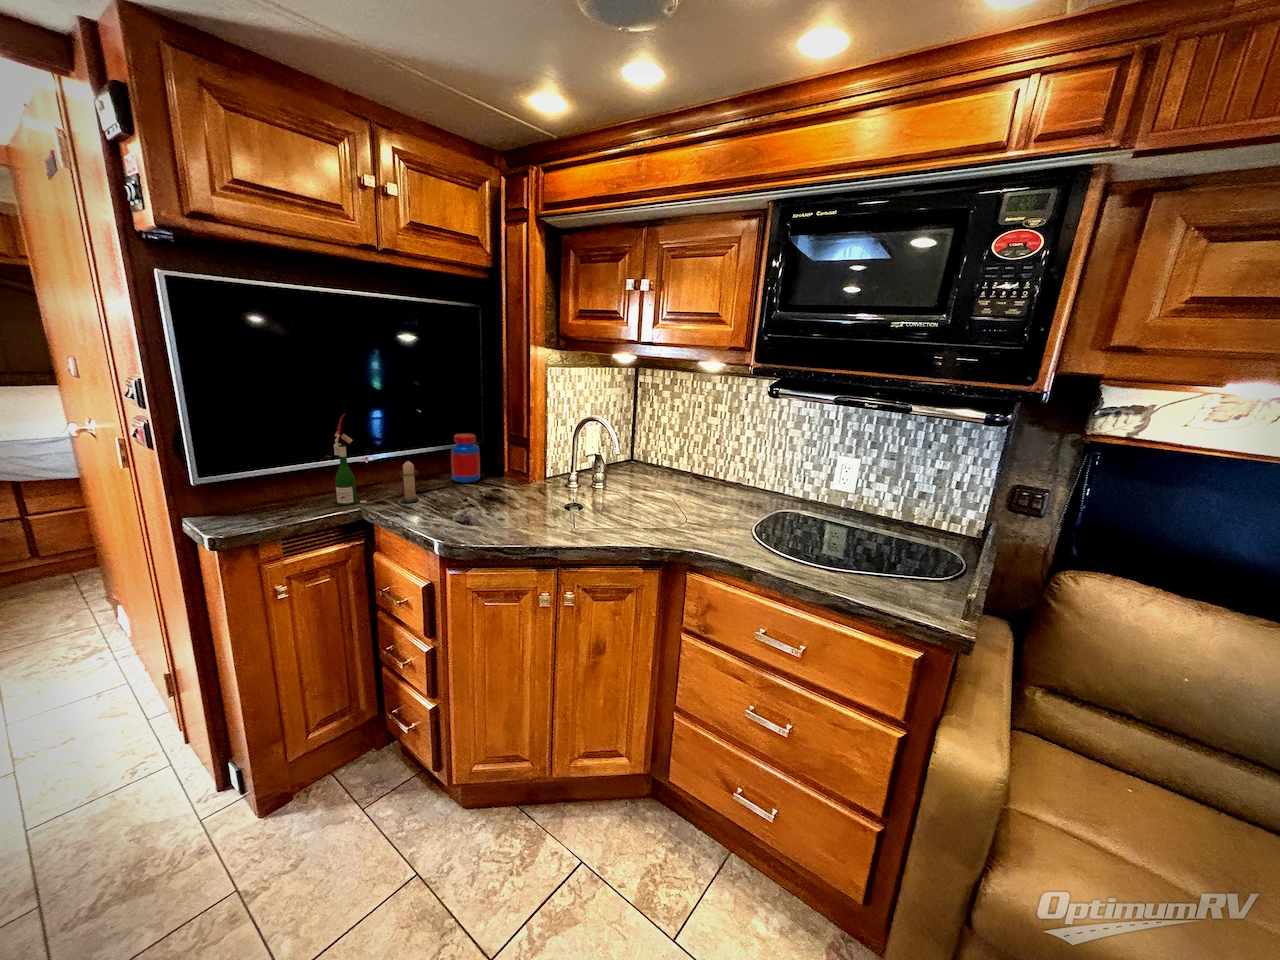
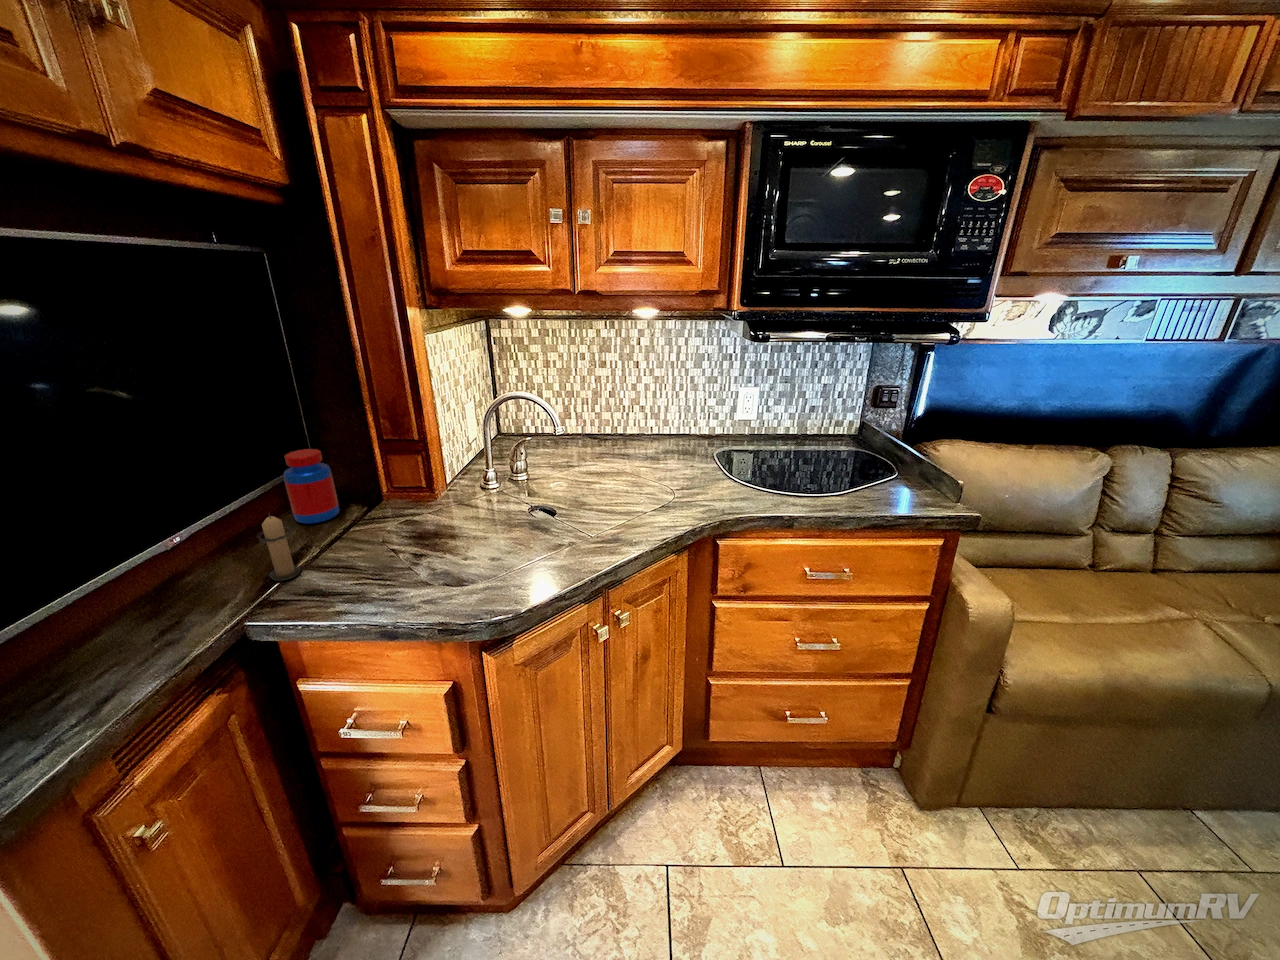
wine bottle: present [334,414,367,505] -> none [106,467,207,629]

